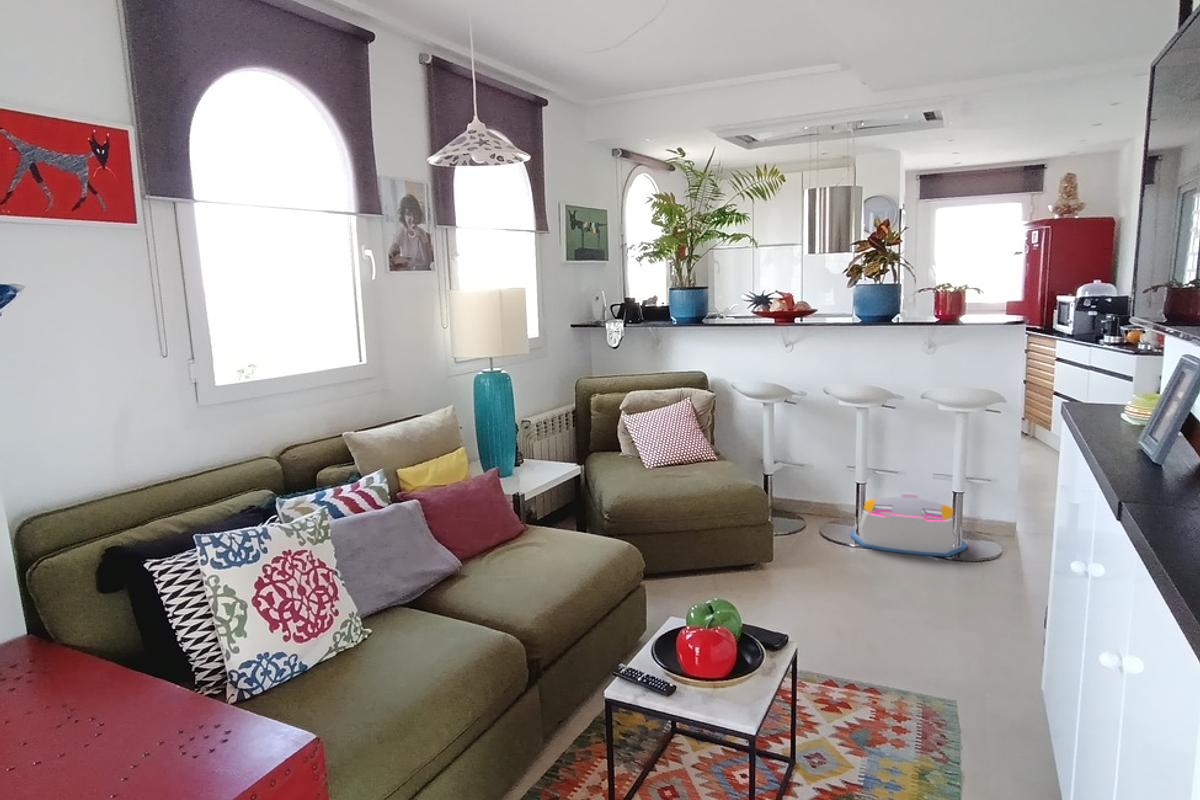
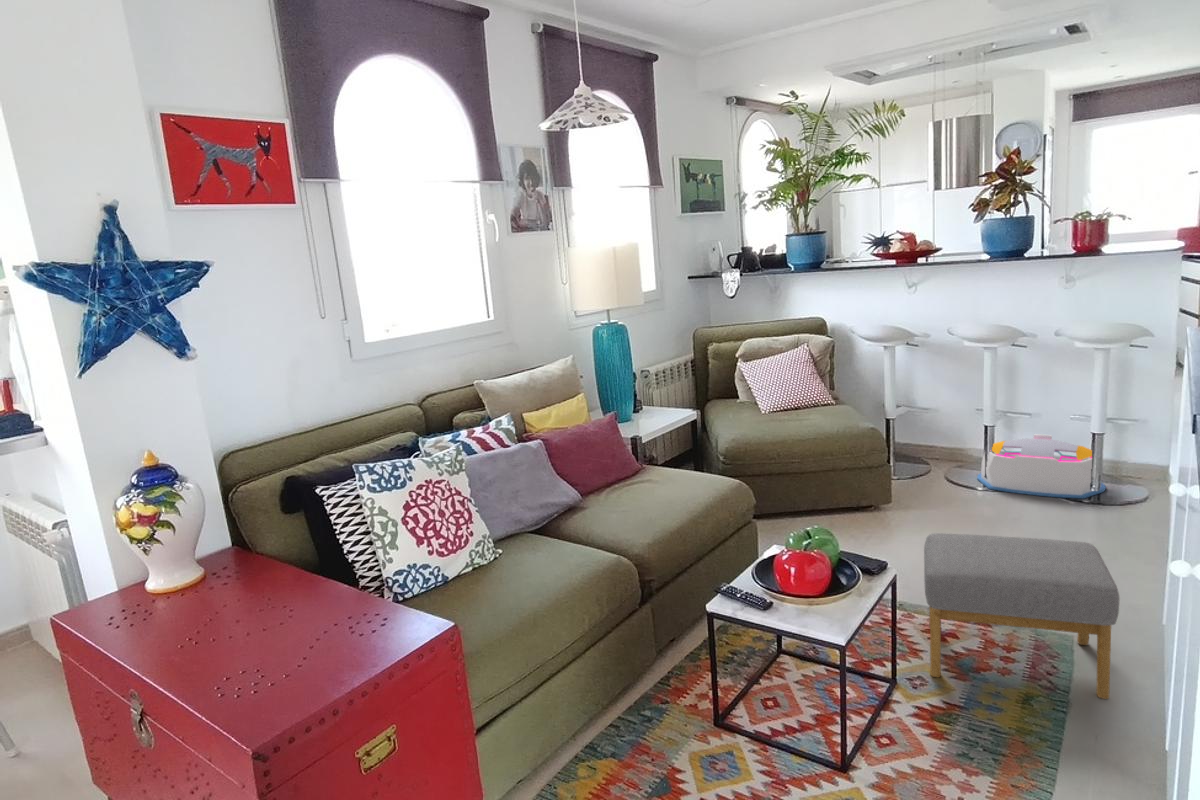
footstool: none [818,600,1008,770] -> present [924,533,1120,699]

